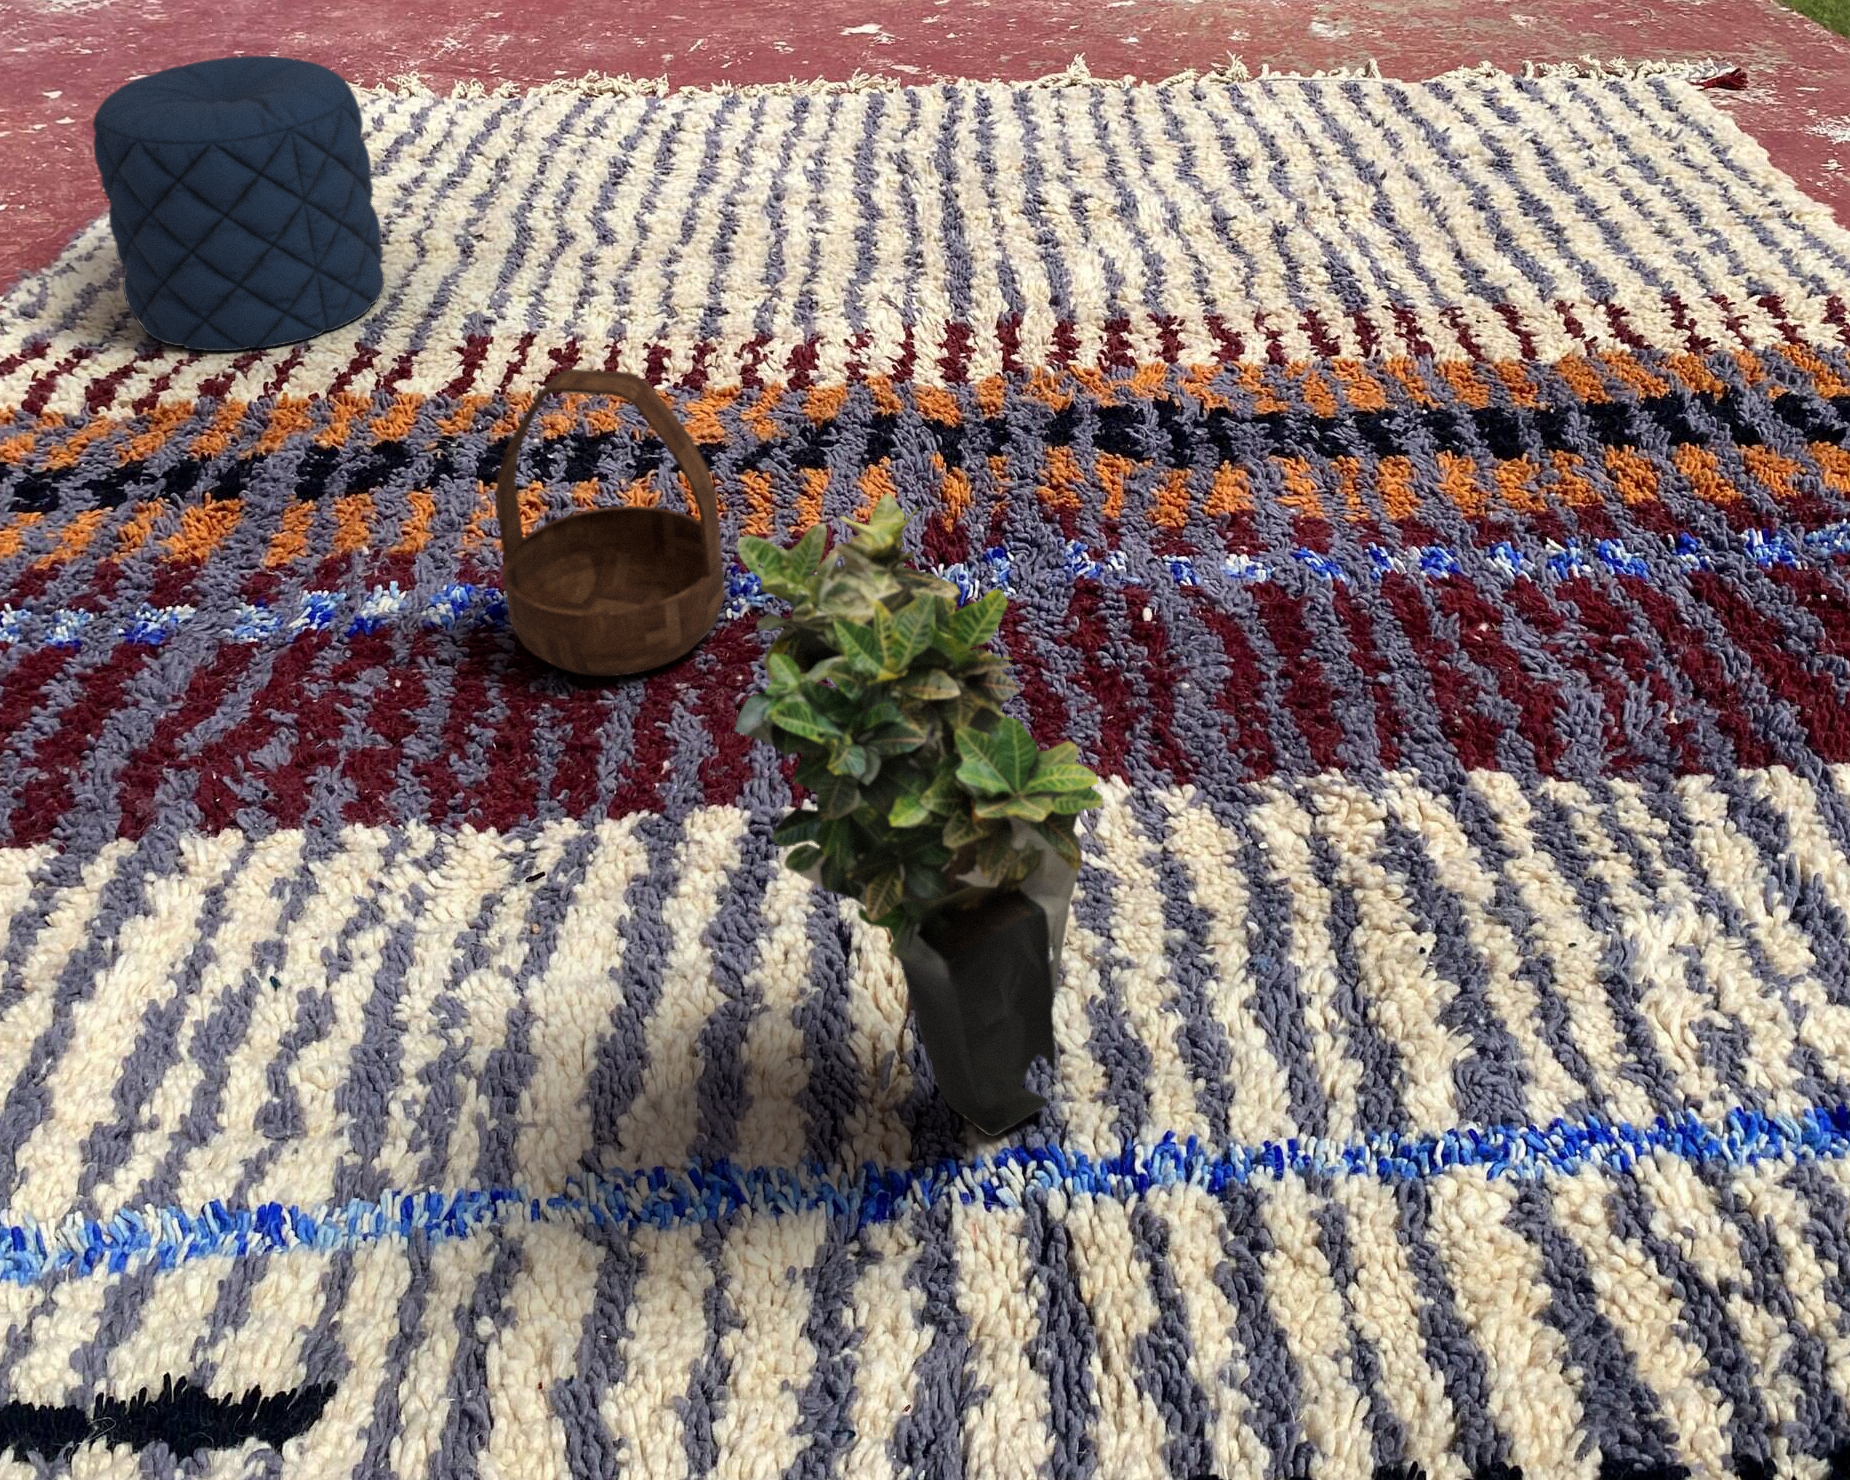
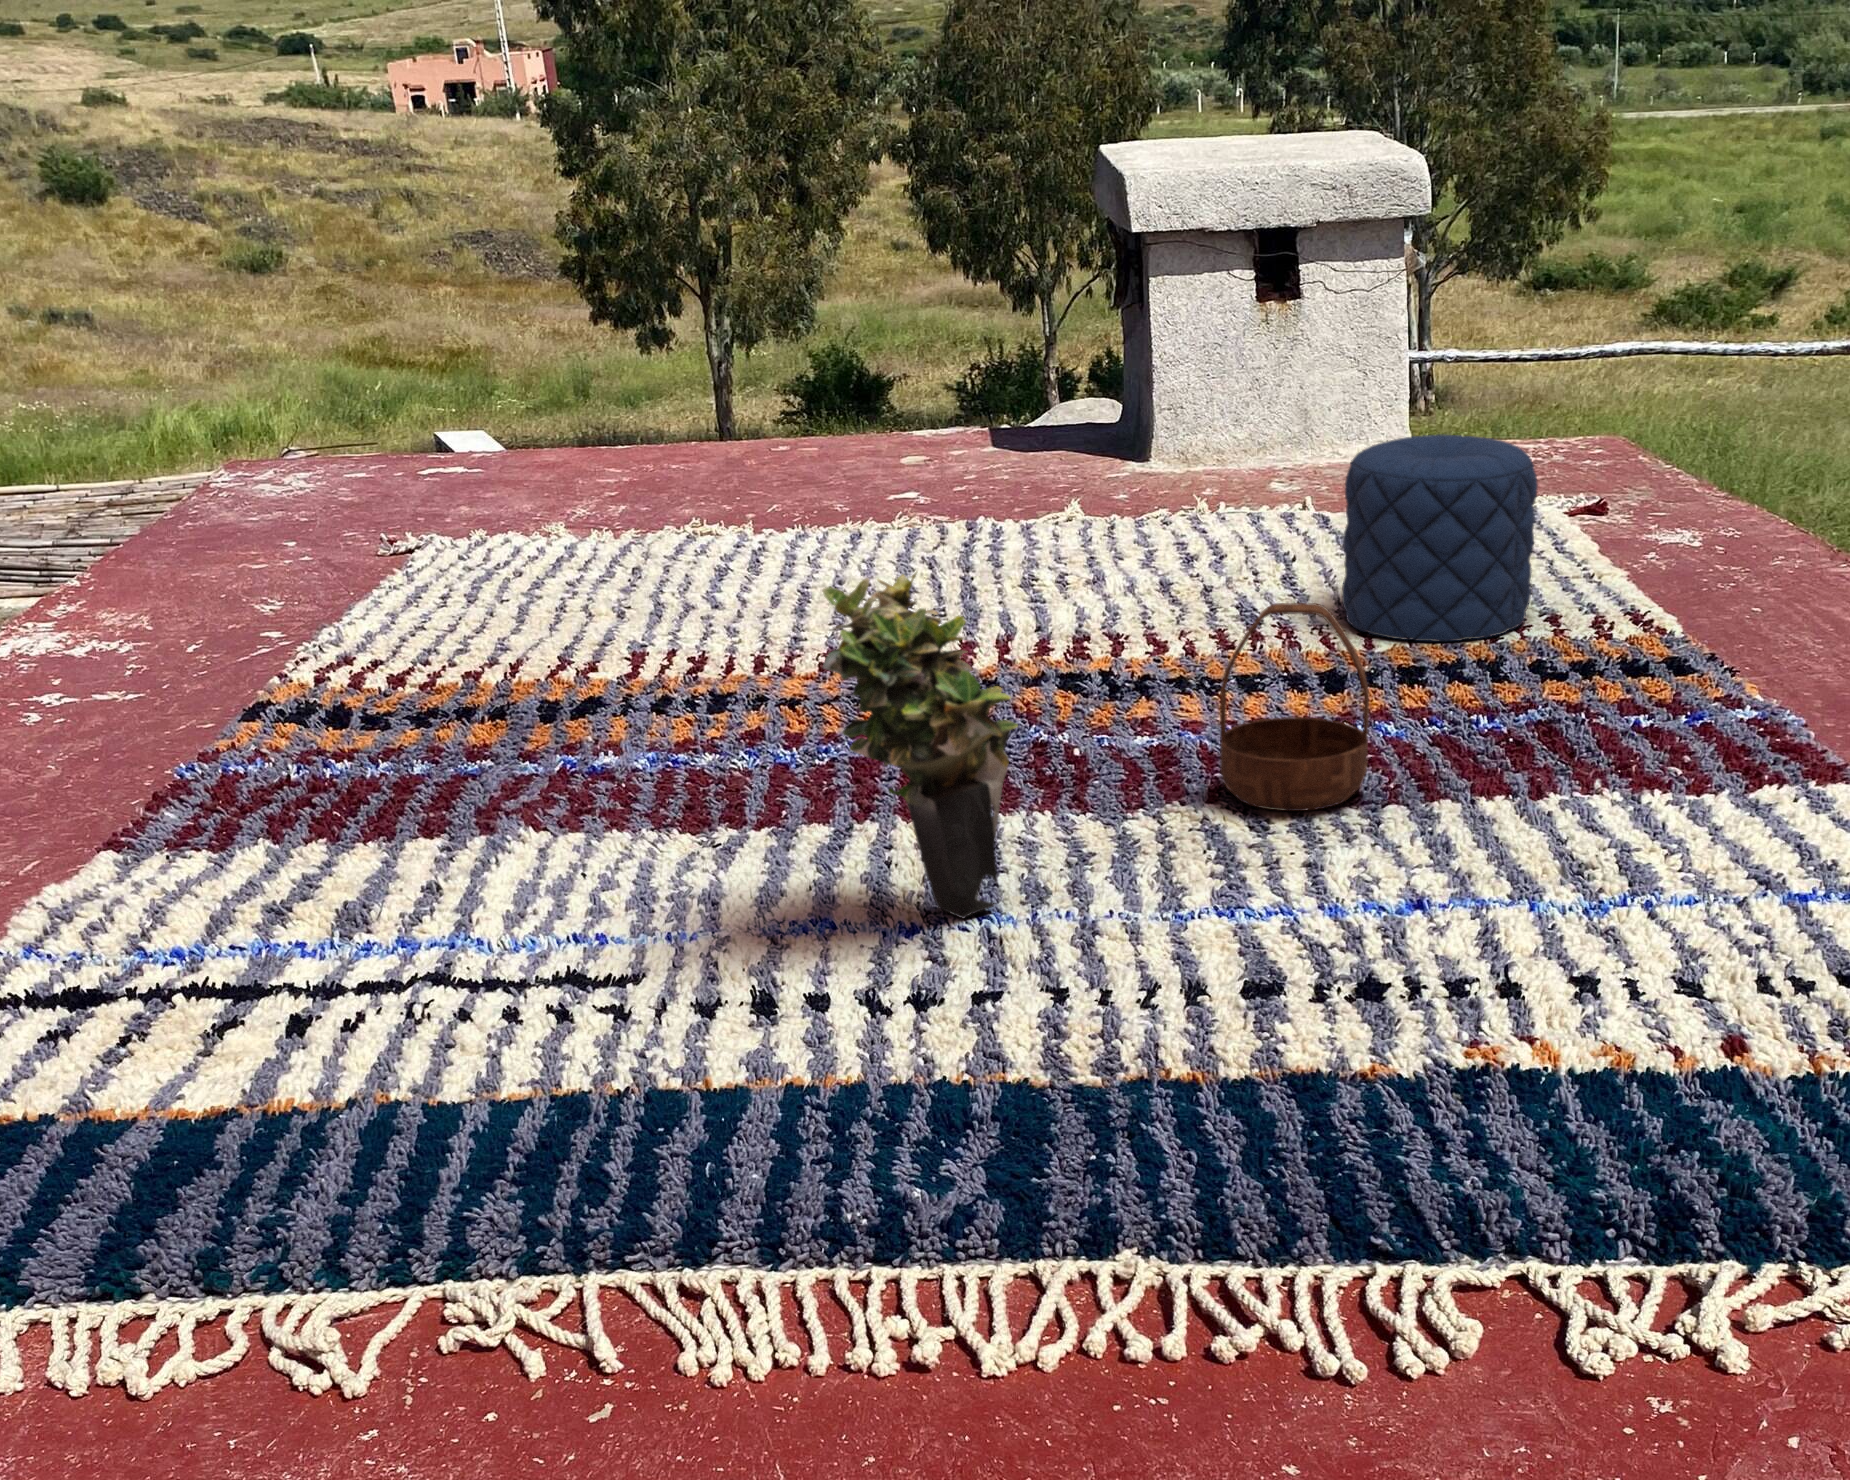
pouf: present [93,56,384,351] -> present [1342,435,1538,642]
basket: present [495,369,725,676] -> present [1220,603,1369,811]

